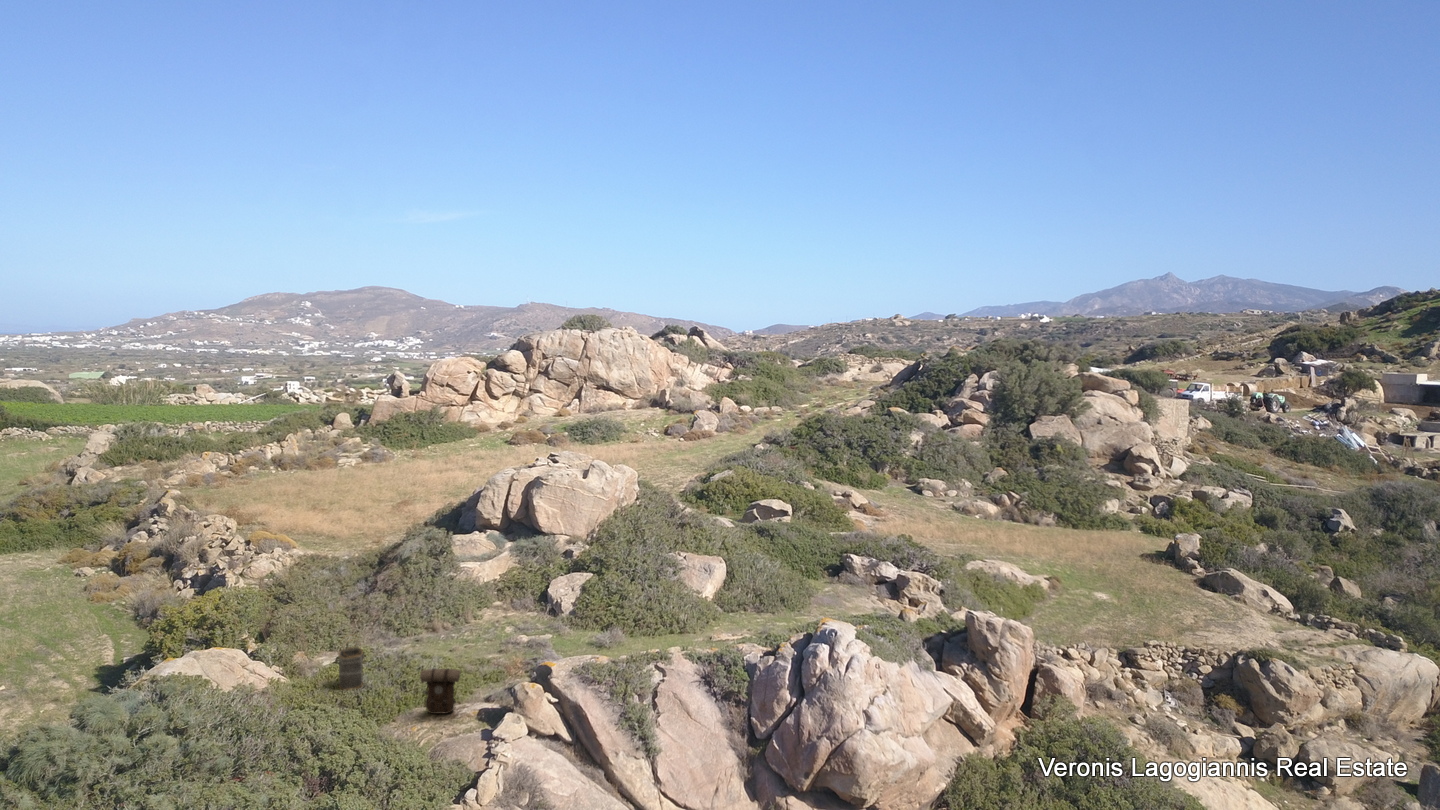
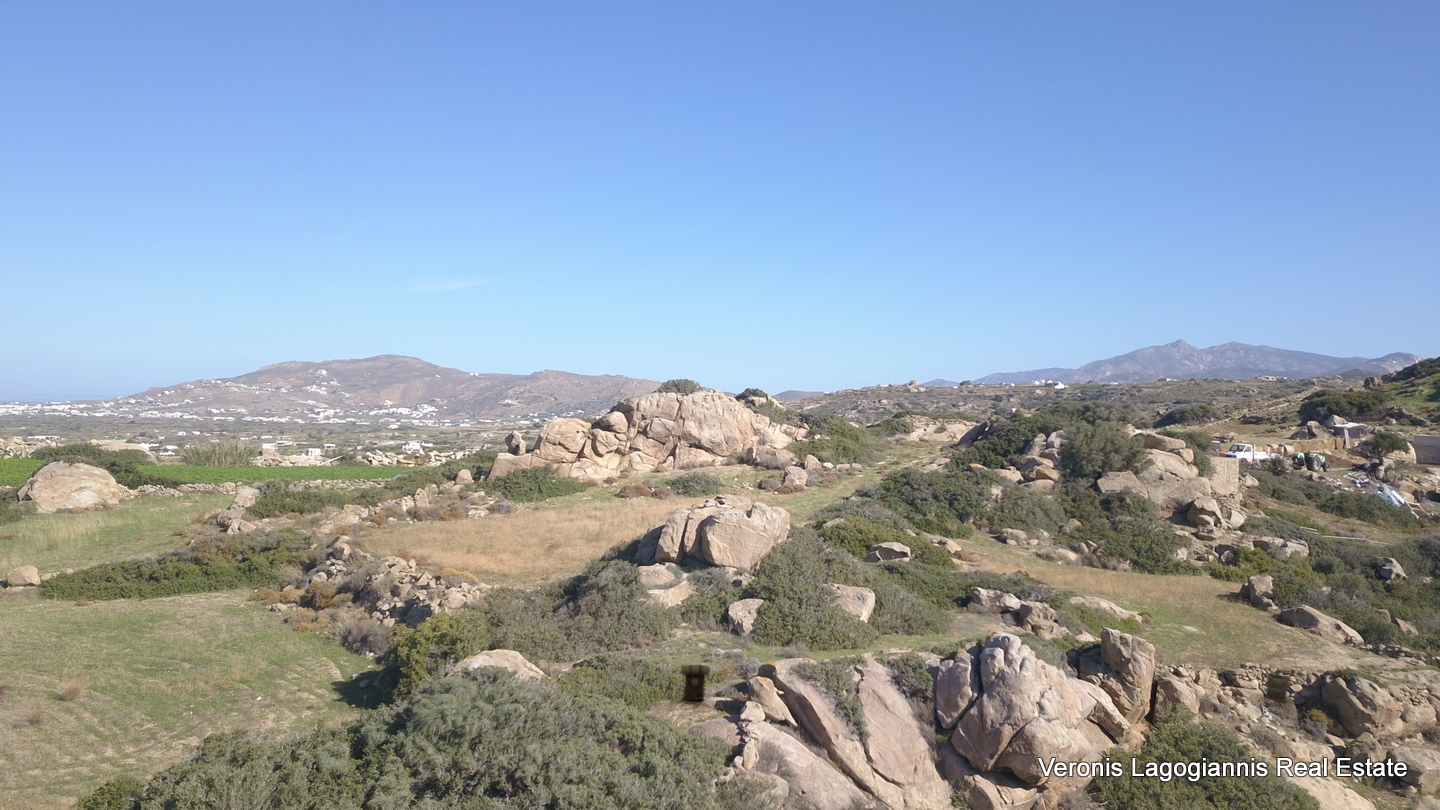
basket: present [339,647,363,690] -> present [1266,673,1288,702]

